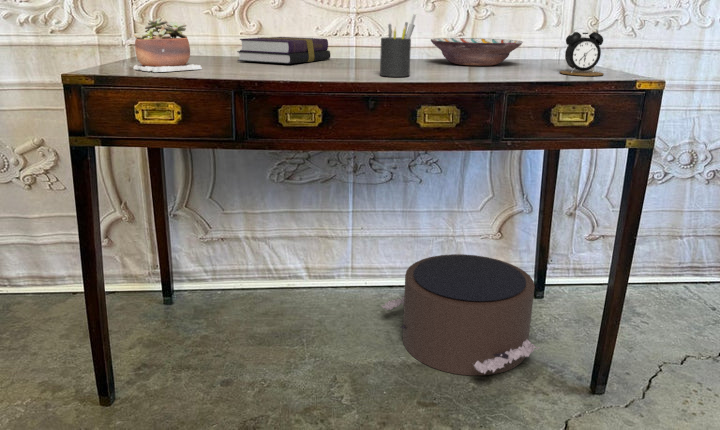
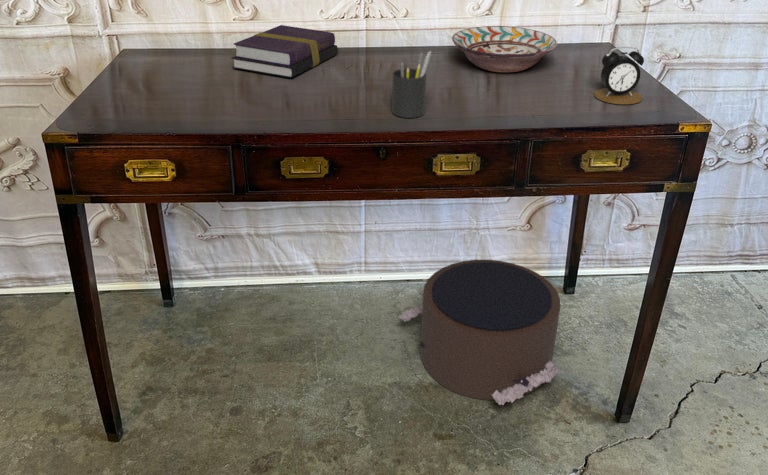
succulent plant: present [130,18,202,72] -> none [112,40,195,113]

